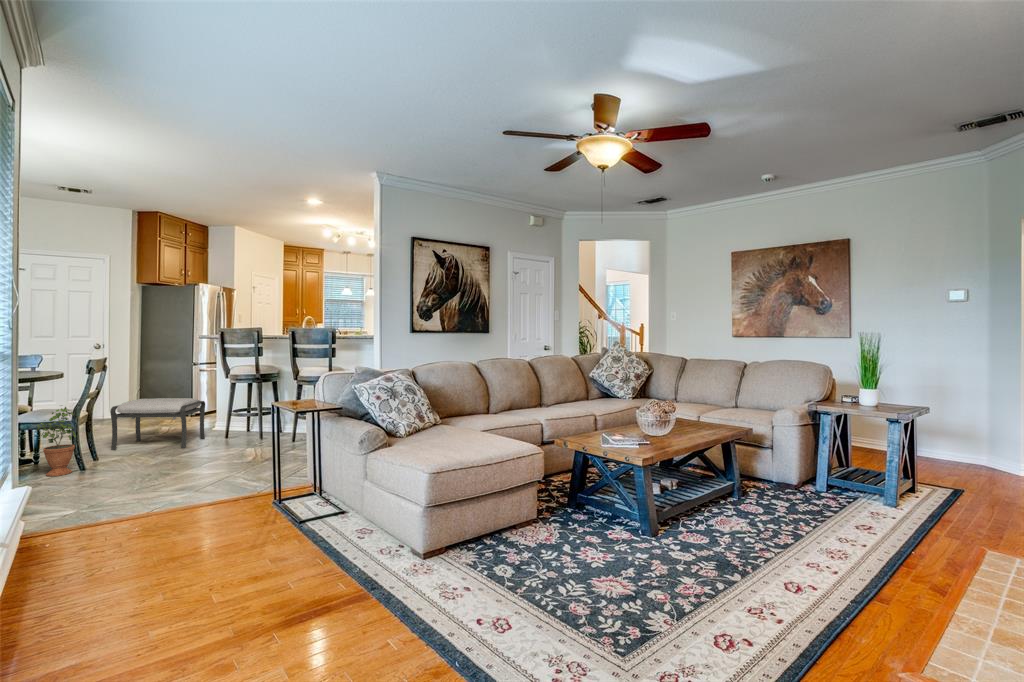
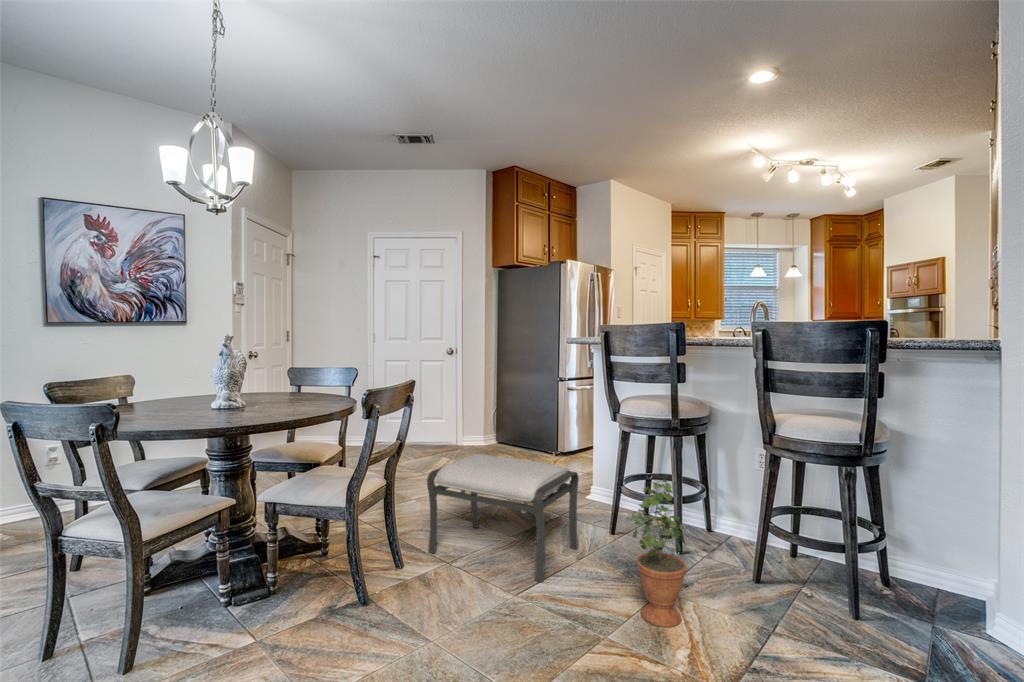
potted plant: present [37,407,76,476] -> present [630,478,686,627]

